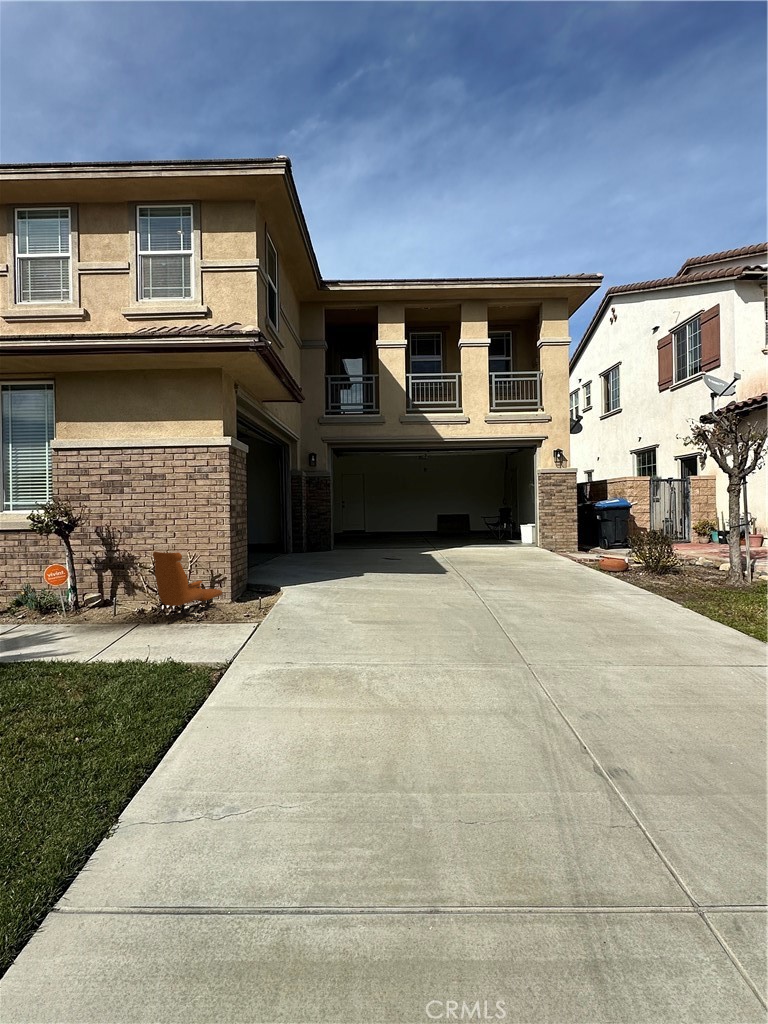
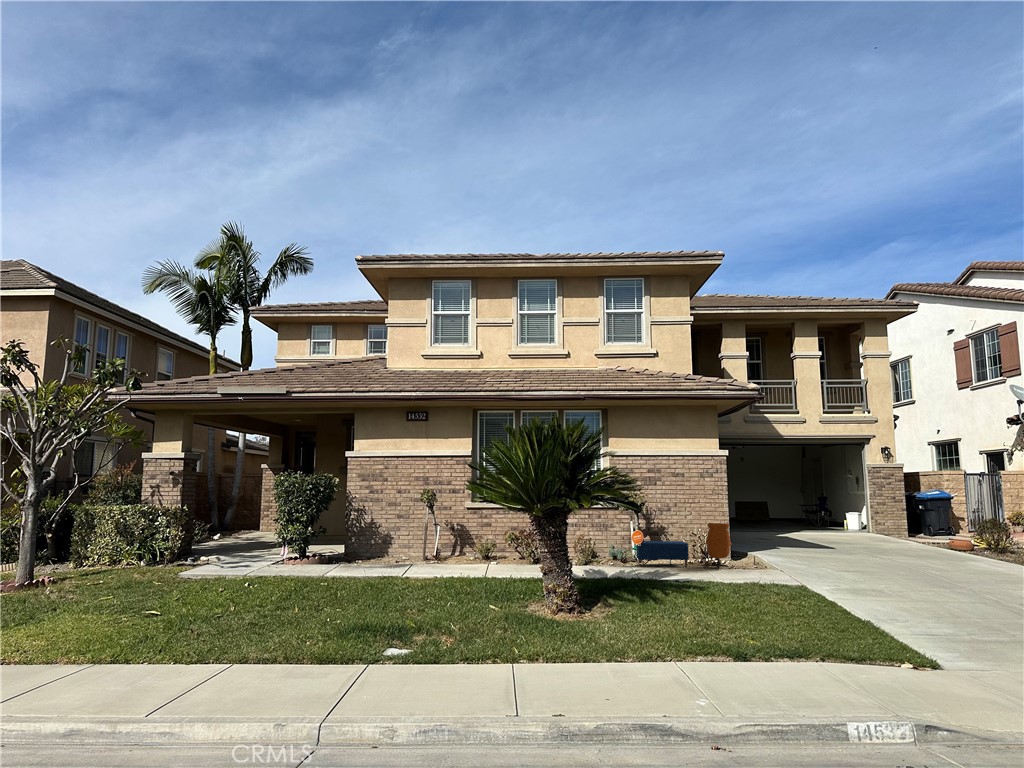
bench: none [68,575,158,616] -> present [637,541,689,567]

